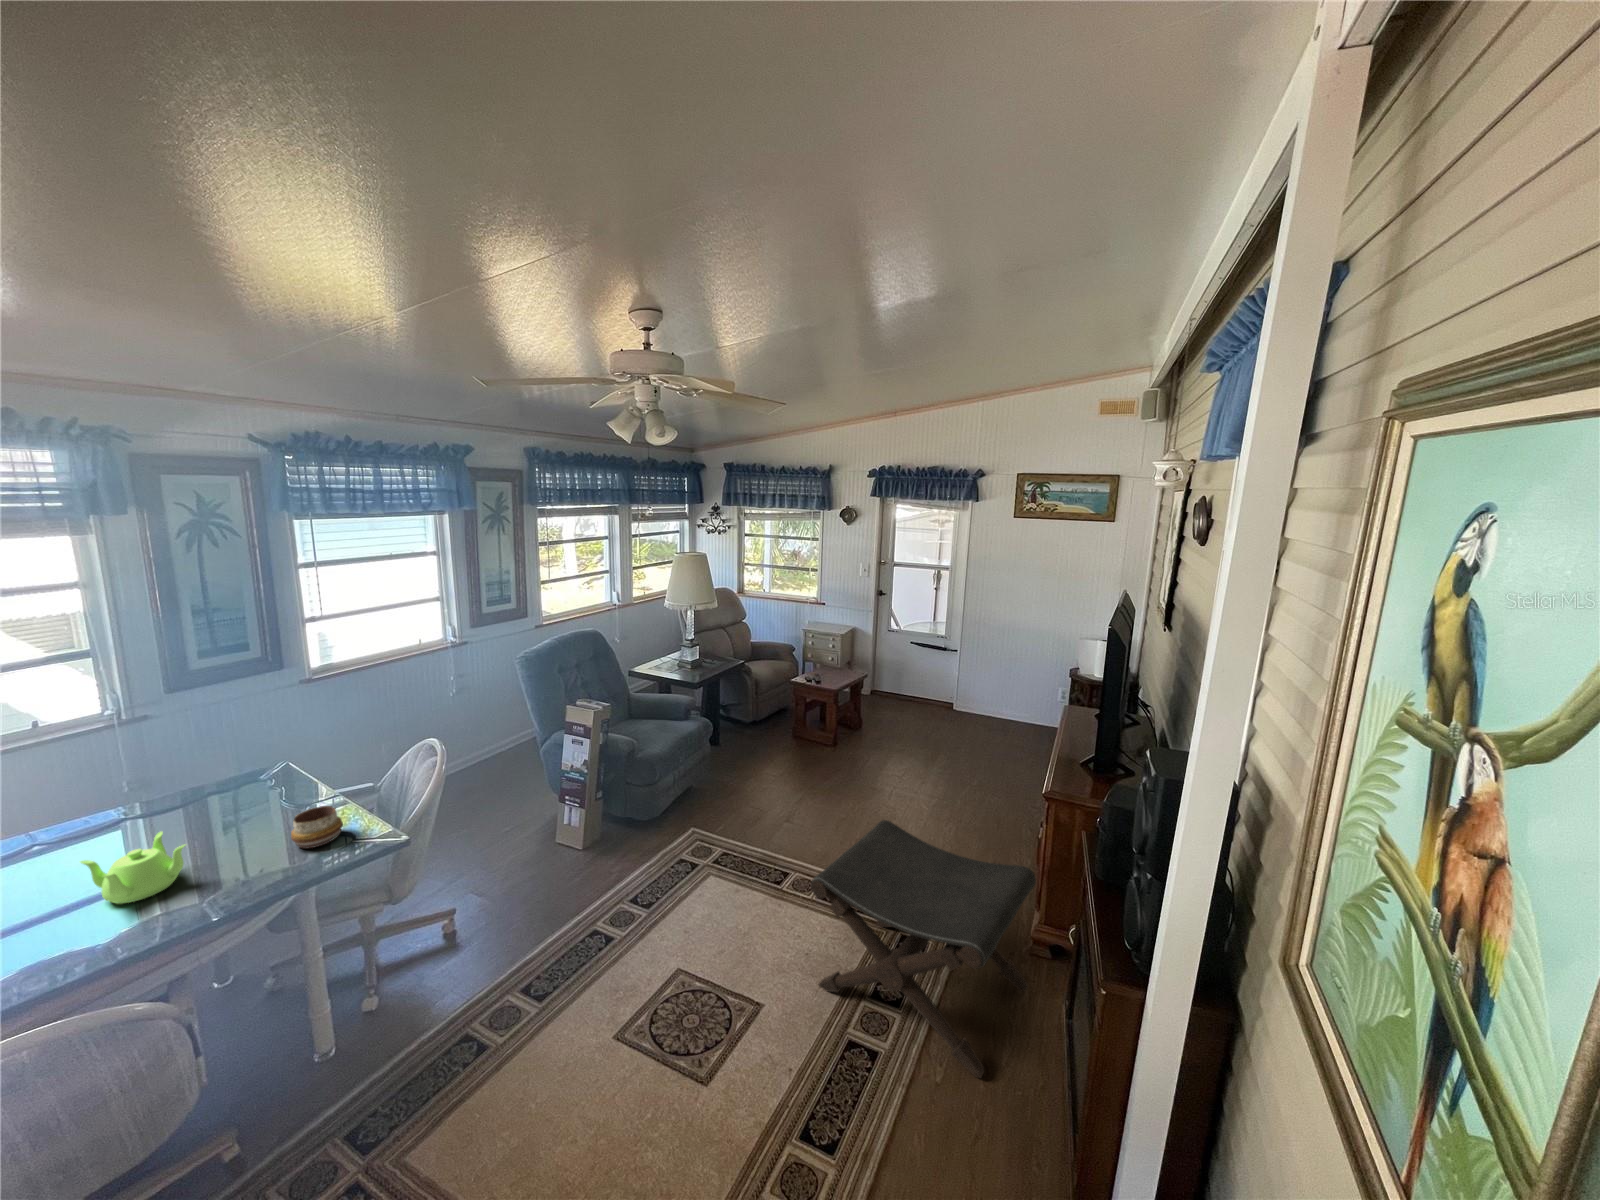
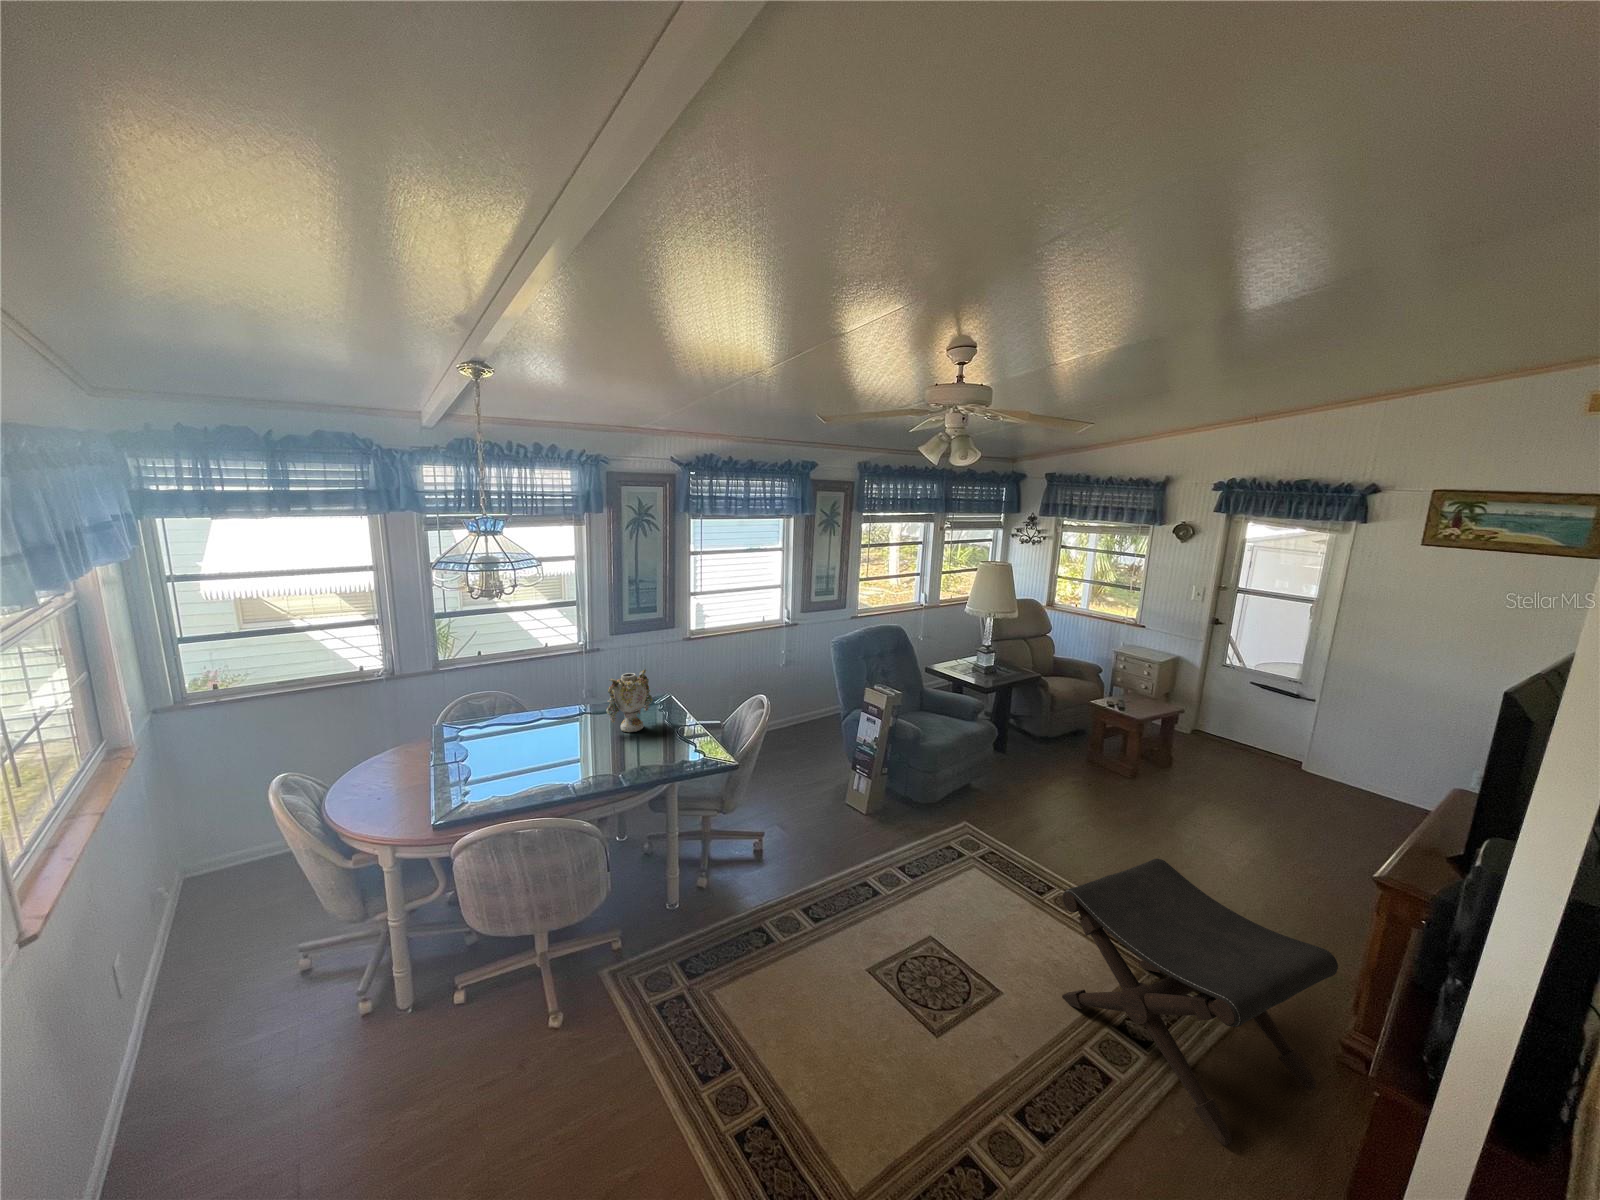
vase: none [165,732,254,830] -> present [606,669,652,732]
decorative bowl: present [291,806,343,848] -> none [670,730,701,758]
teapot: present [81,832,185,904] -> none [565,726,616,766]

